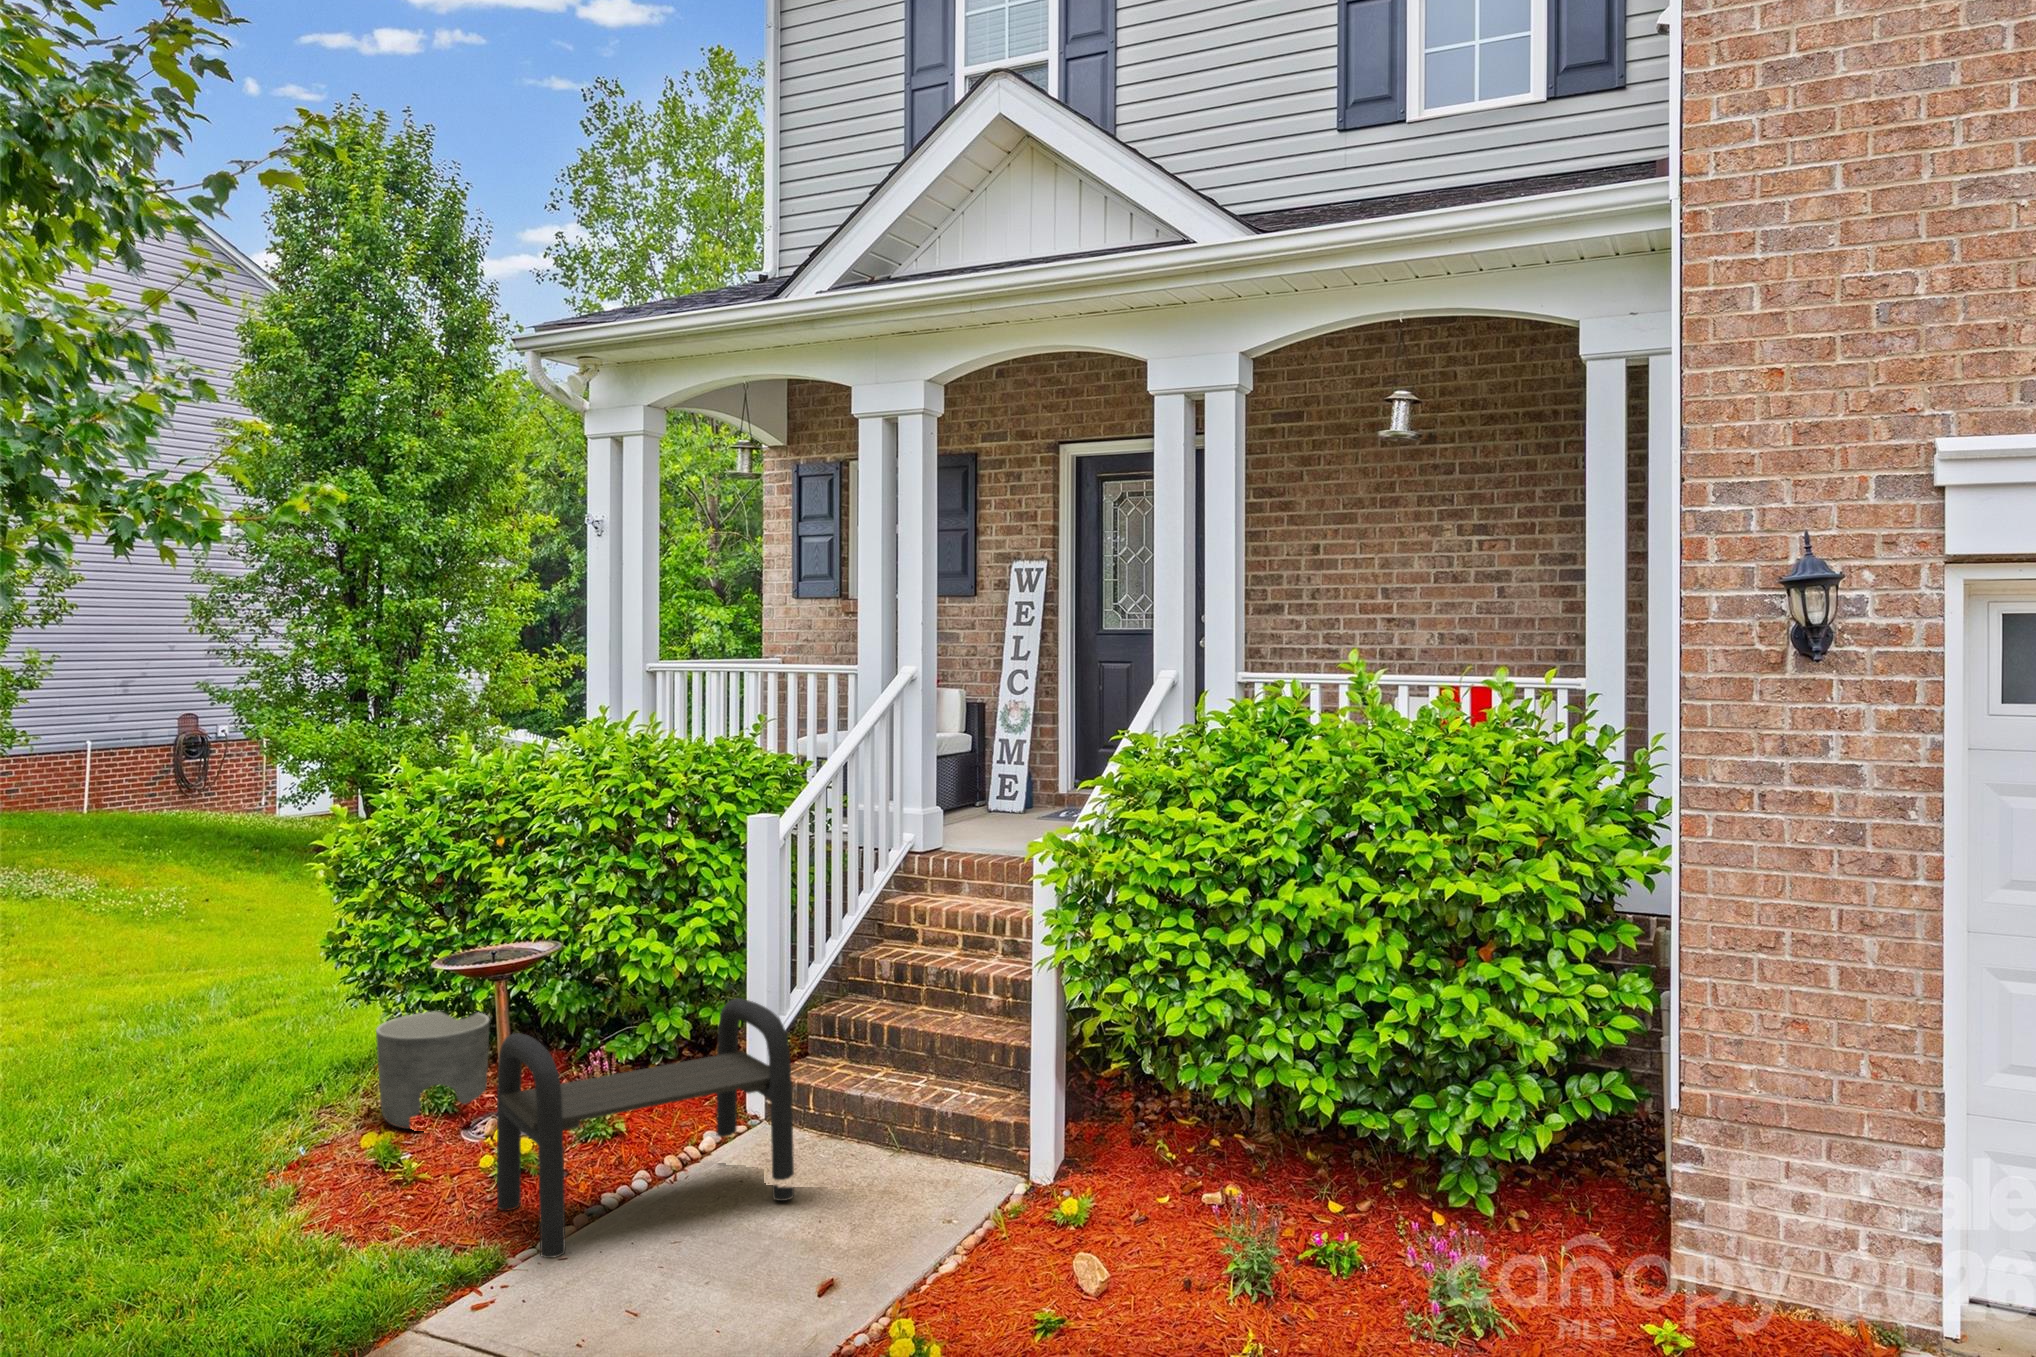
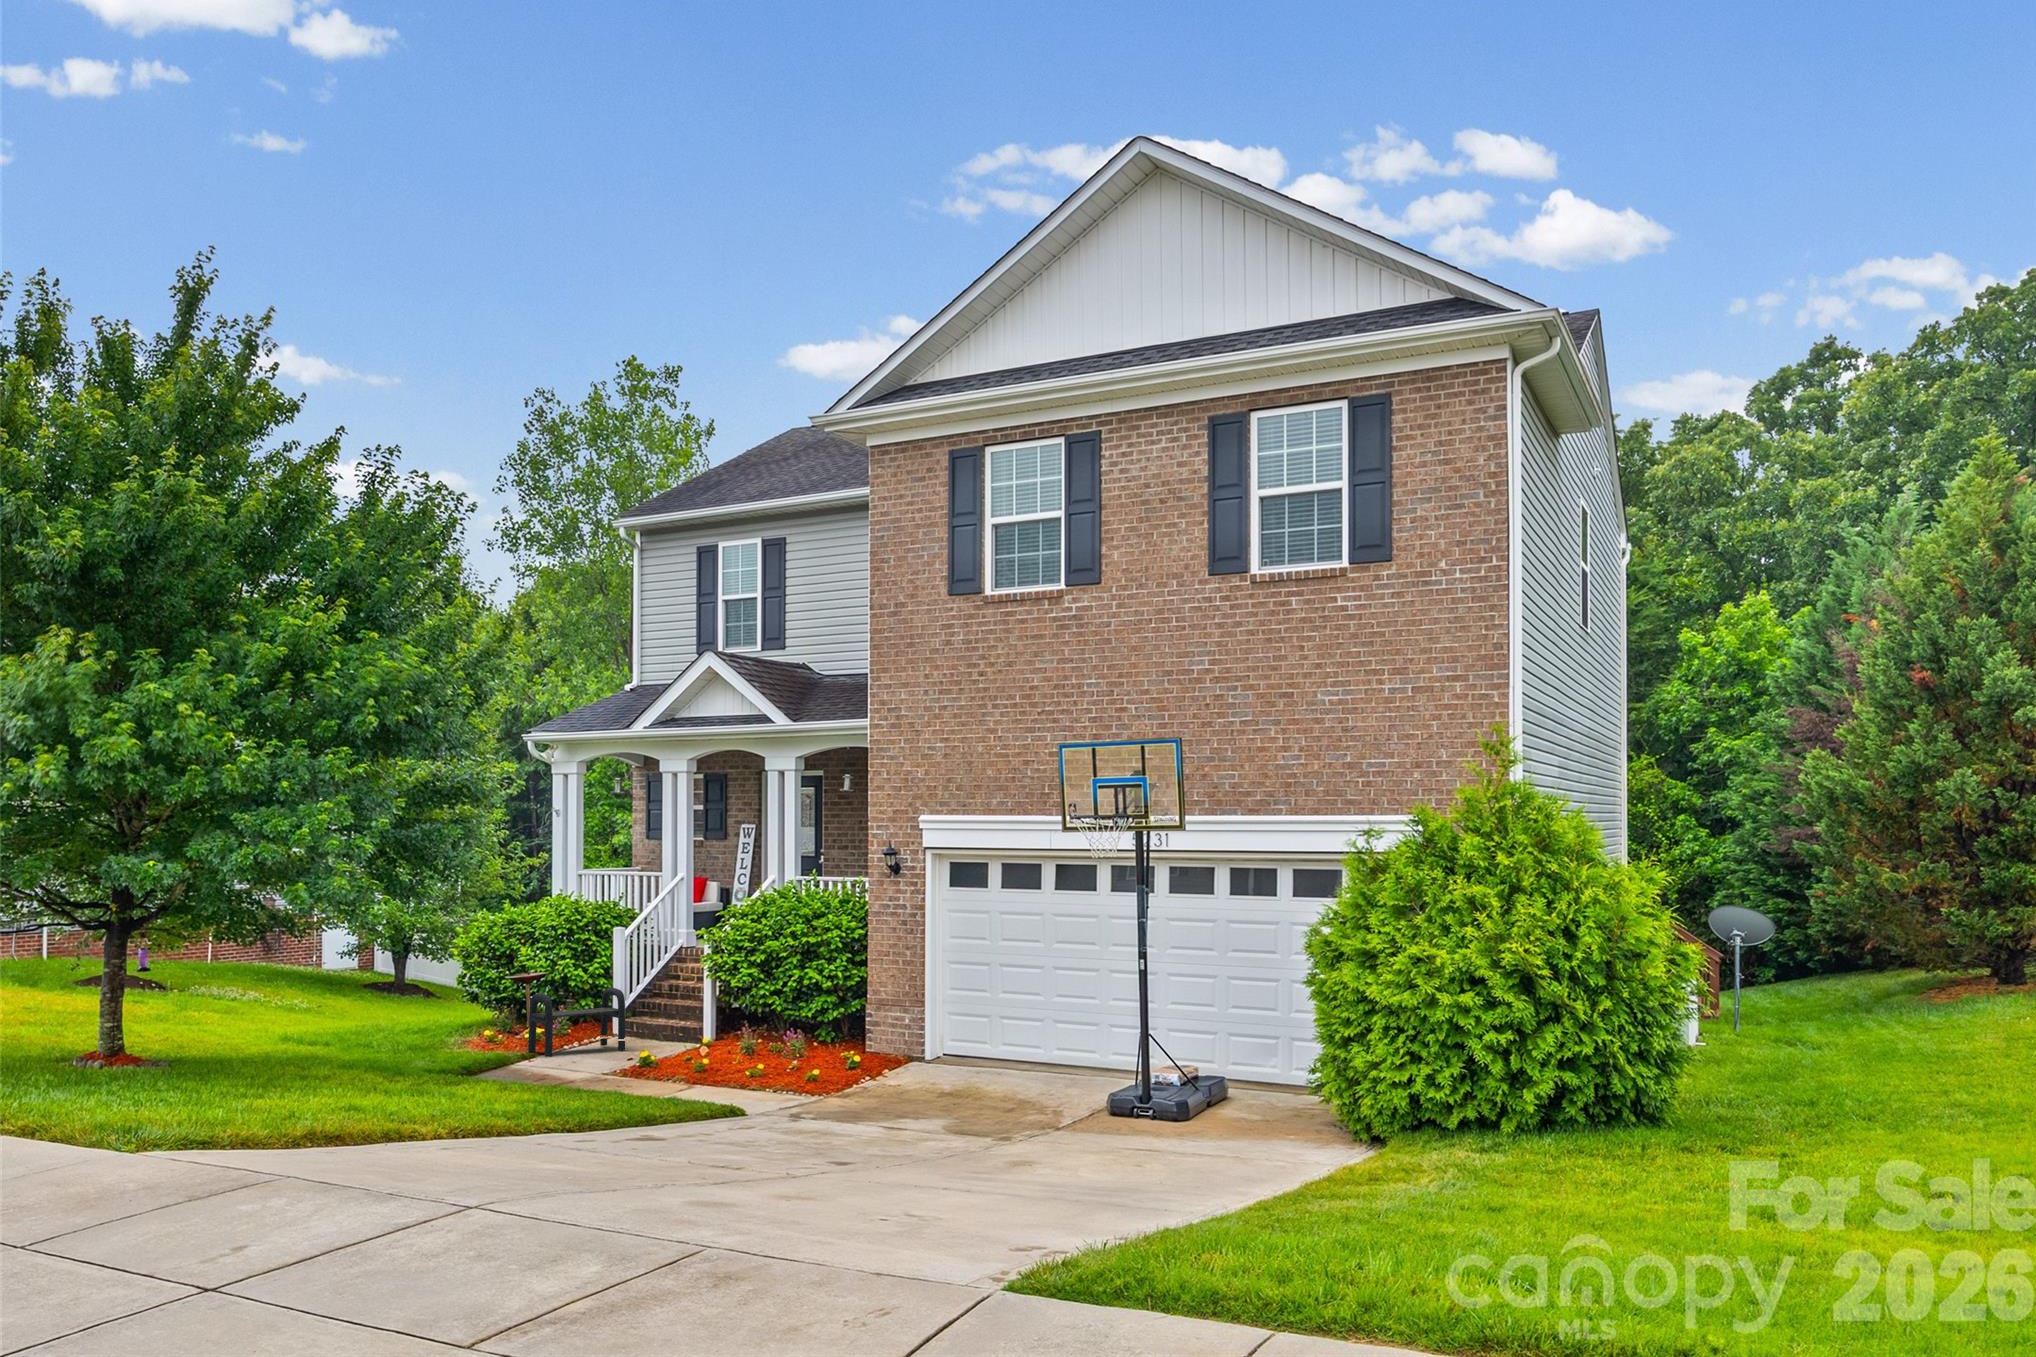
planter: present [376,1011,490,1129] -> none [478,1005,518,1044]

